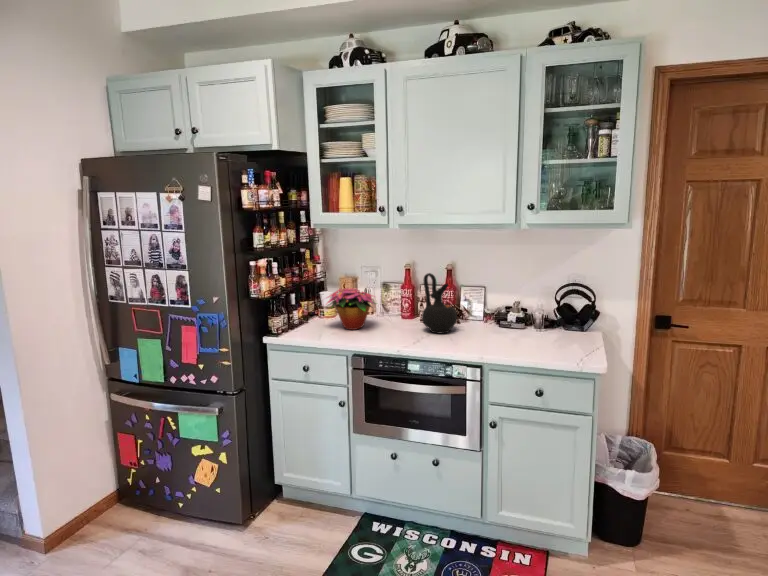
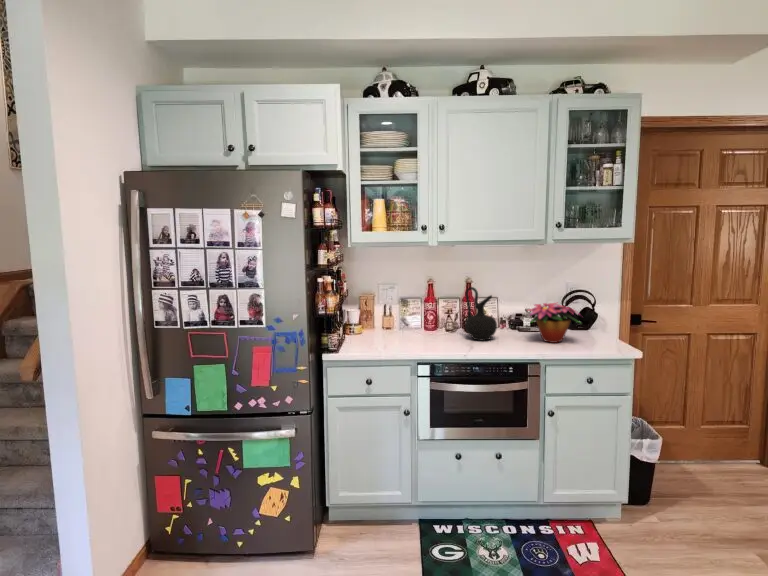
flower arrangement: present [327,288,376,330] -> present [529,302,578,343]

